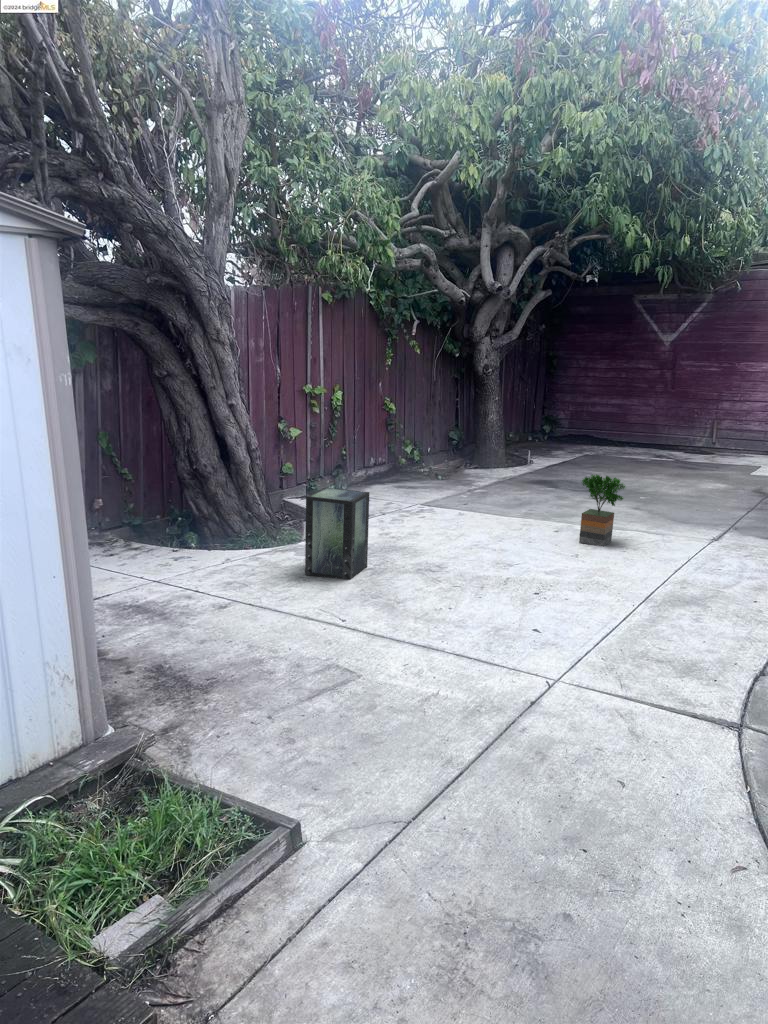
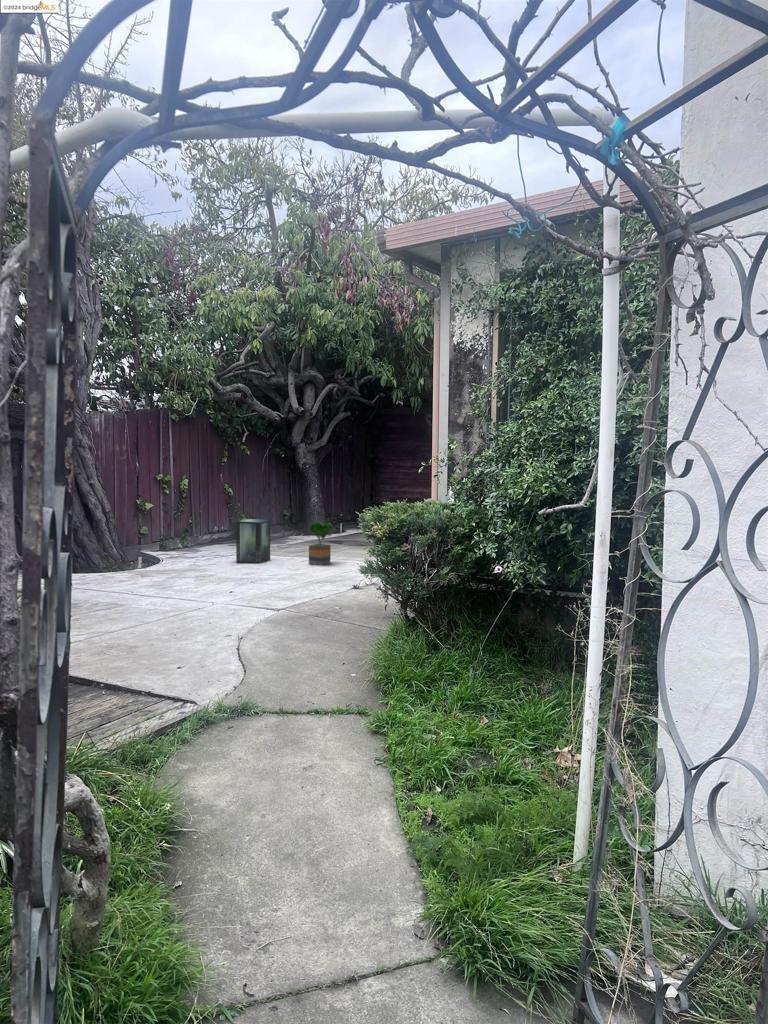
storage box: present [305,488,369,580] -> present [236,519,270,564]

